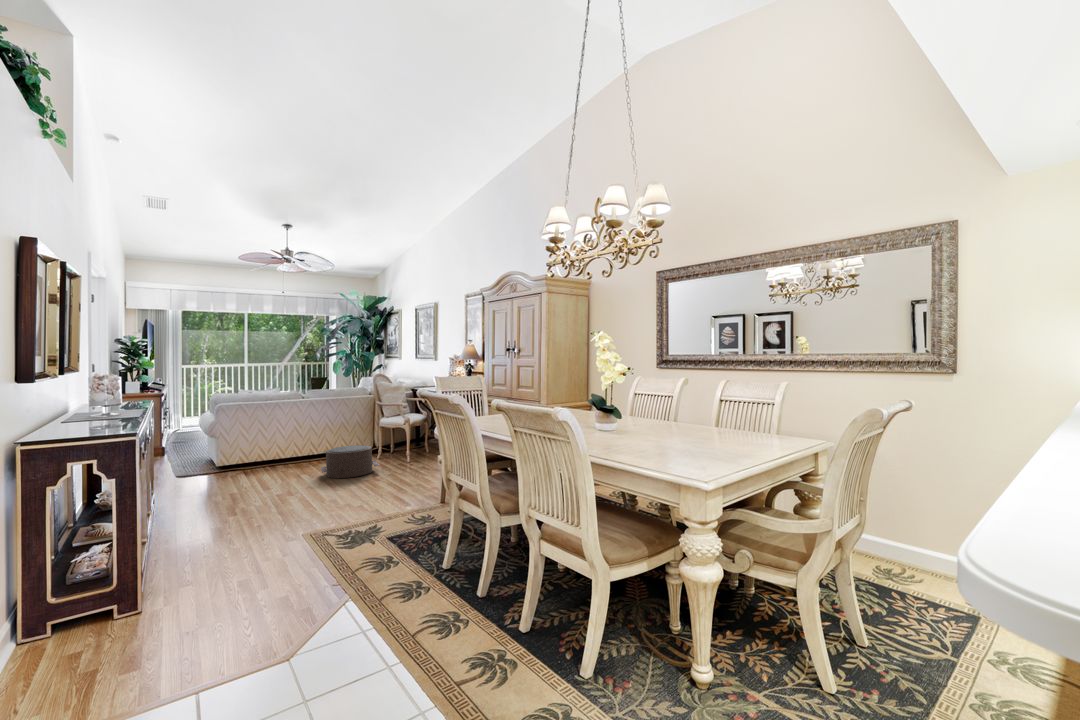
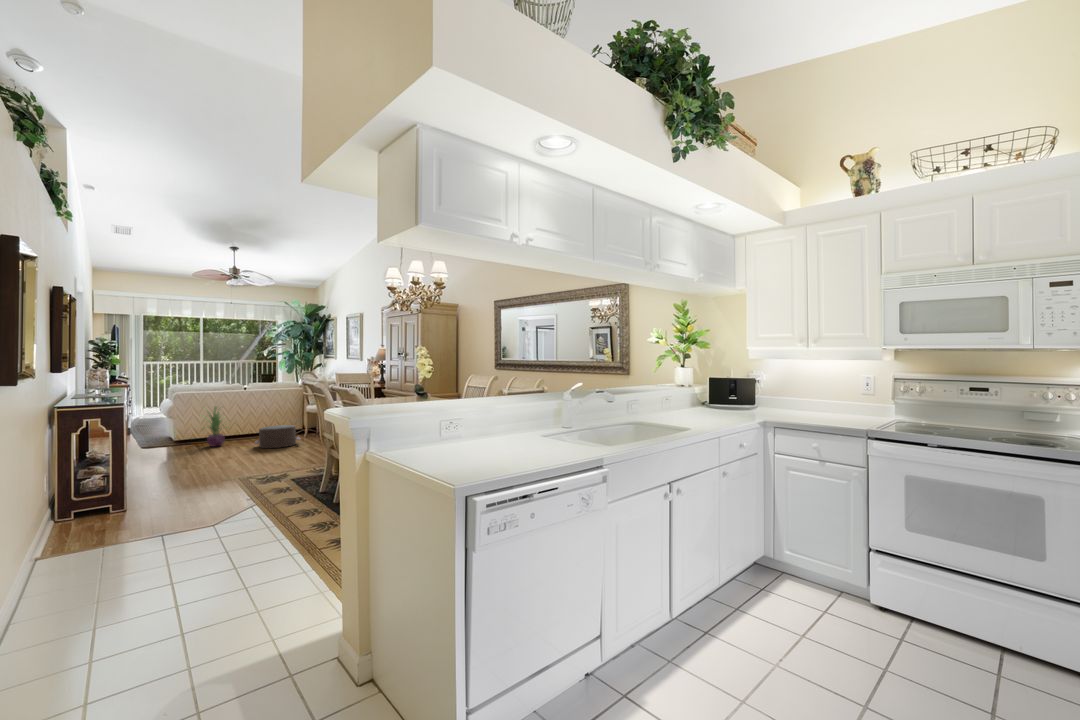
decorative plant: none [234,420,300,475] -> present [207,407,227,447]

